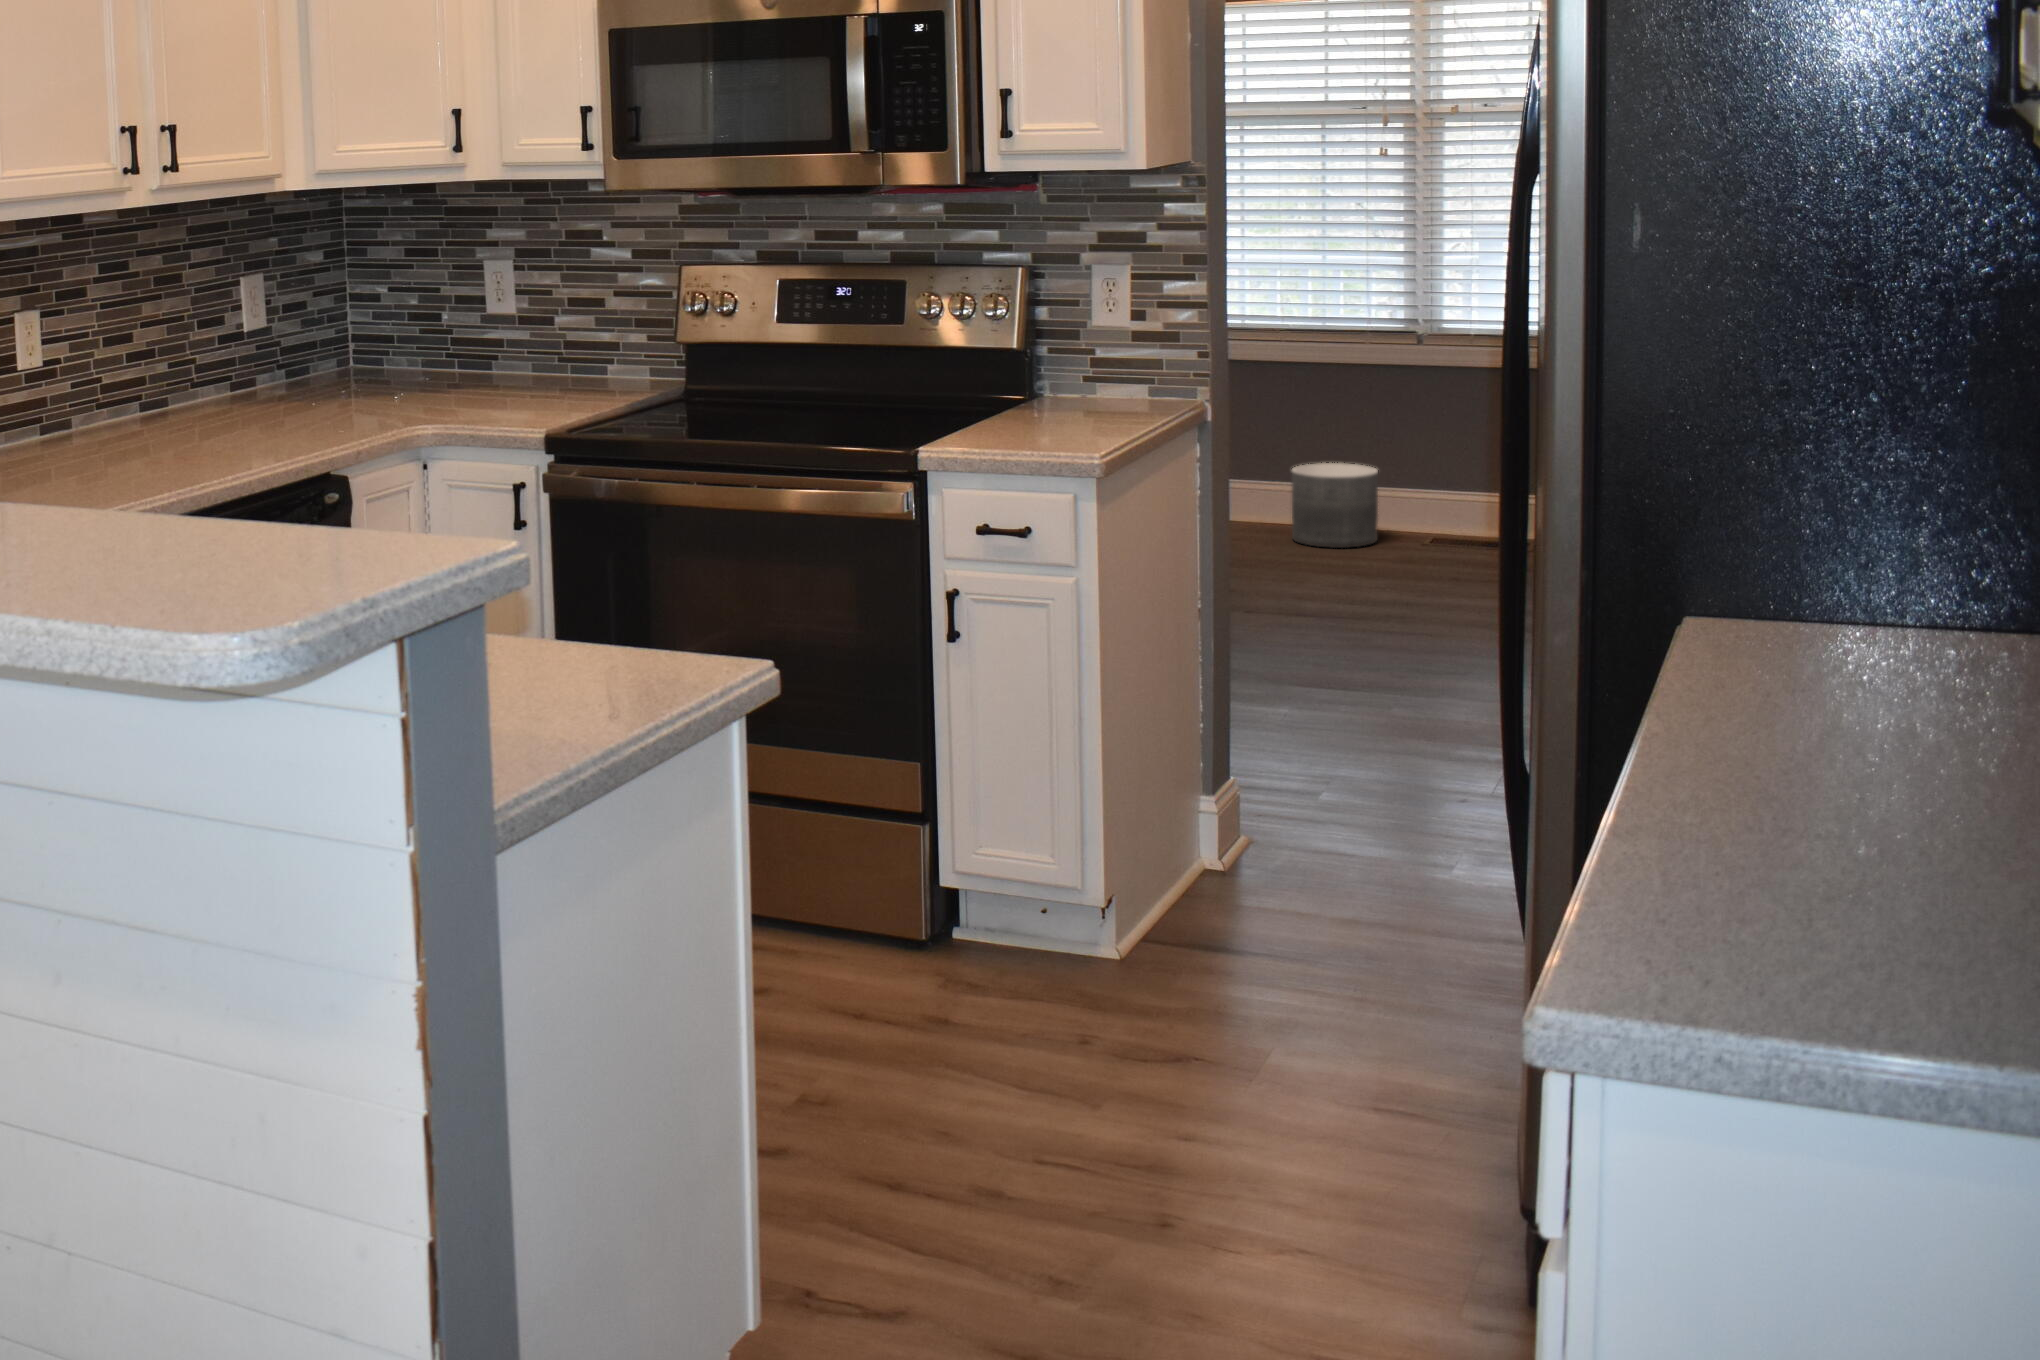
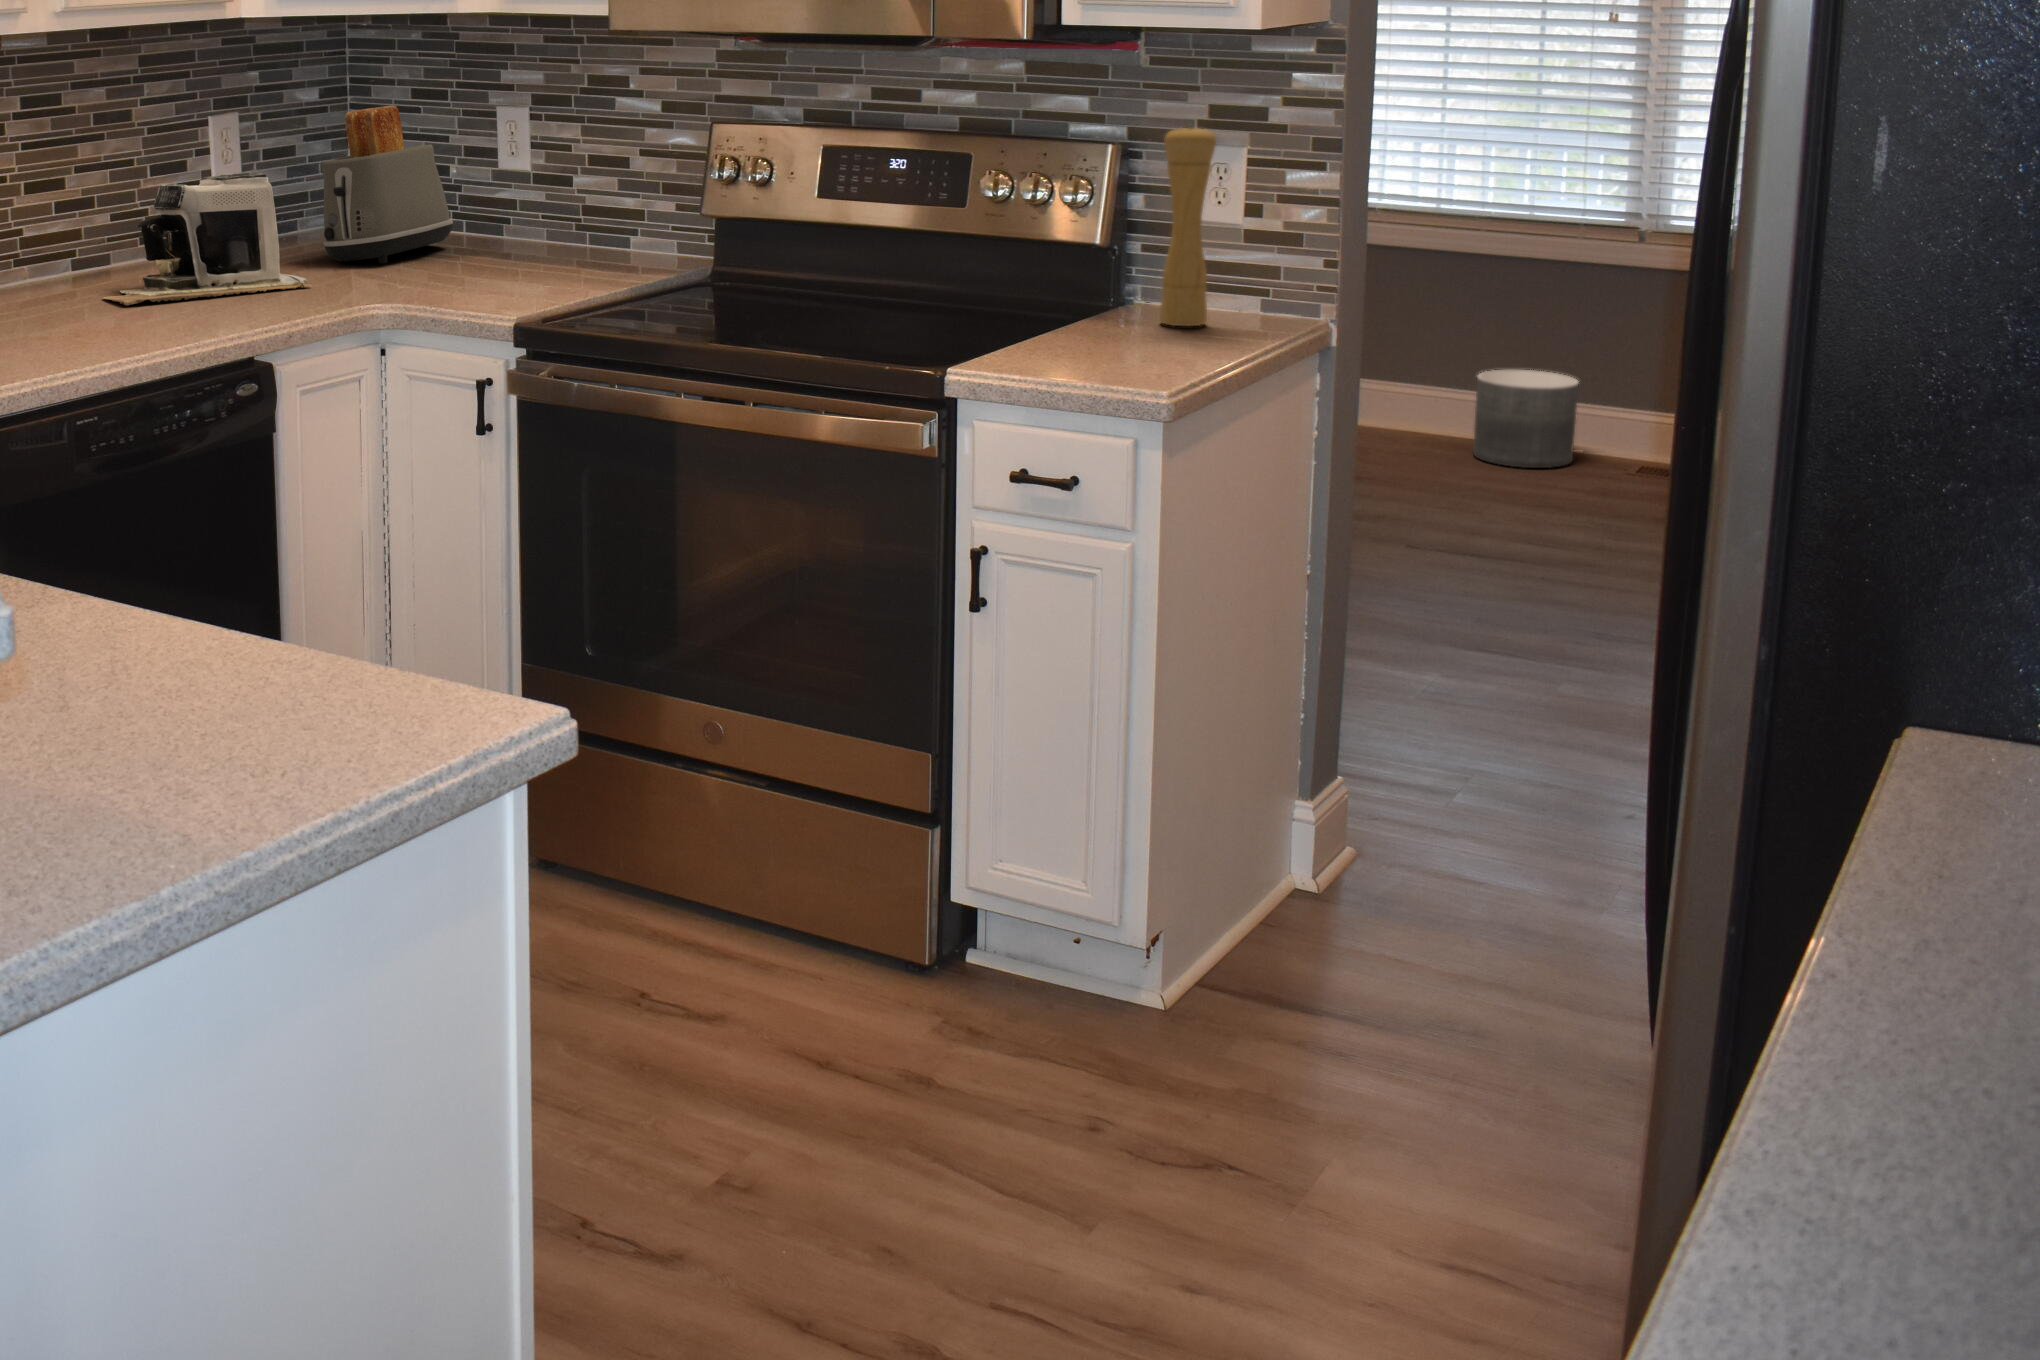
pepper mill: none [1068,248,1109,411] -> present [1160,125,1216,326]
toaster: none [345,261,453,395] -> present [321,105,453,263]
coffee maker: none [180,321,355,435] -> present [103,173,312,305]

